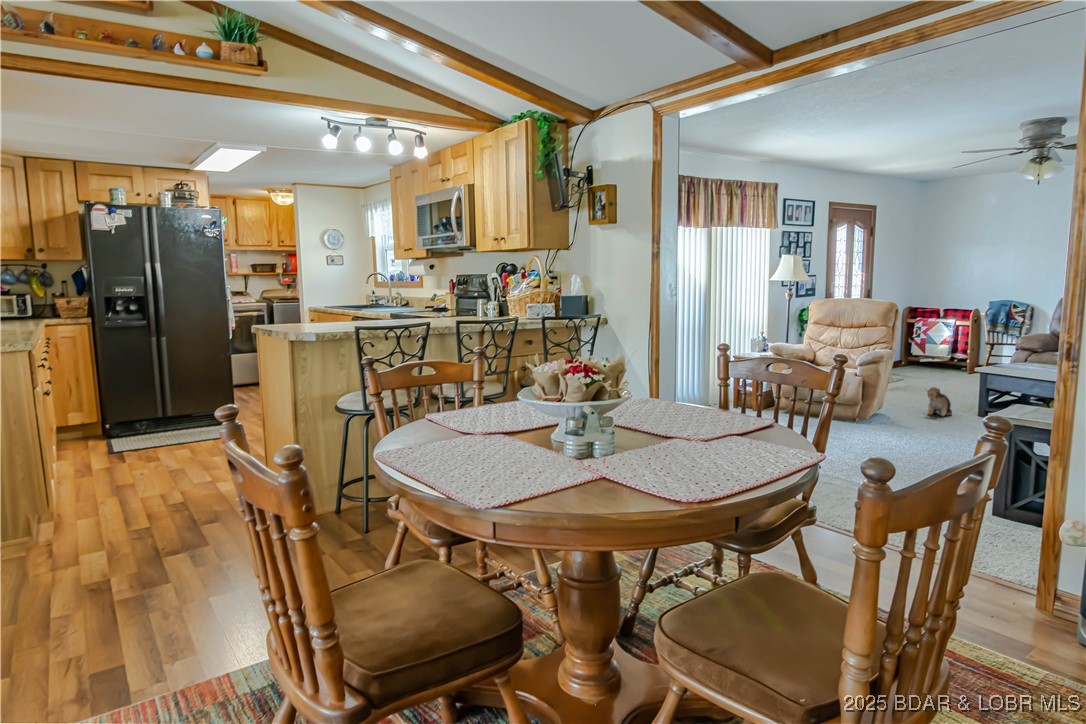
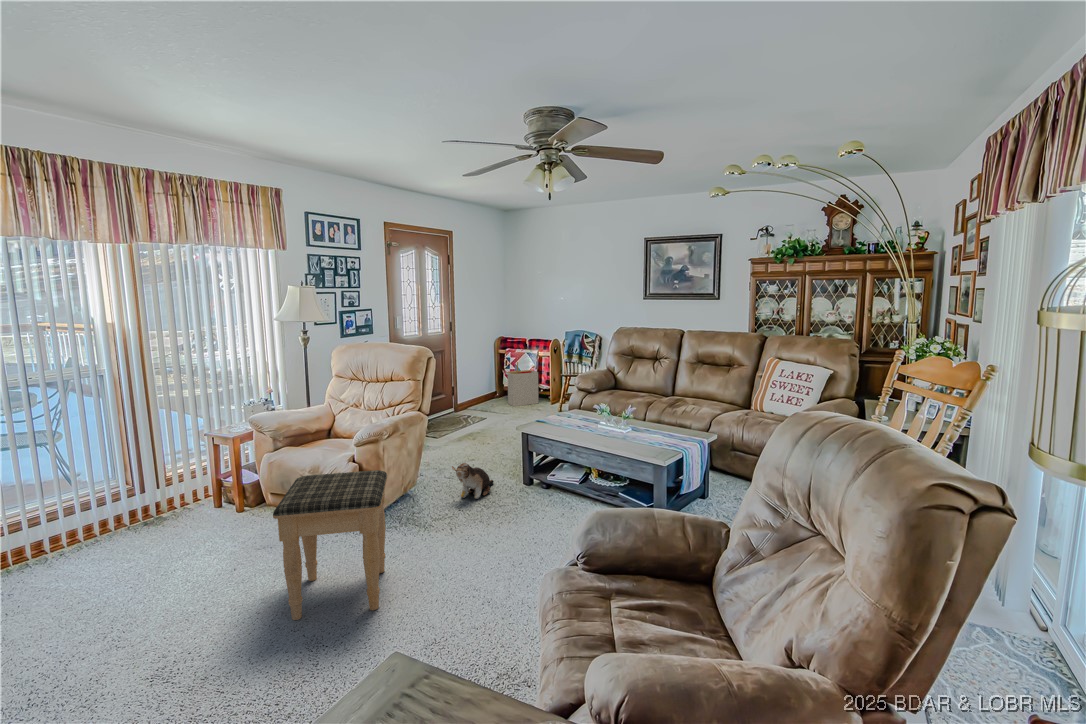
storage bin: none [918,330,956,372] -> present [506,362,538,406]
footstool: none [848,368,925,448] -> present [273,470,387,620]

